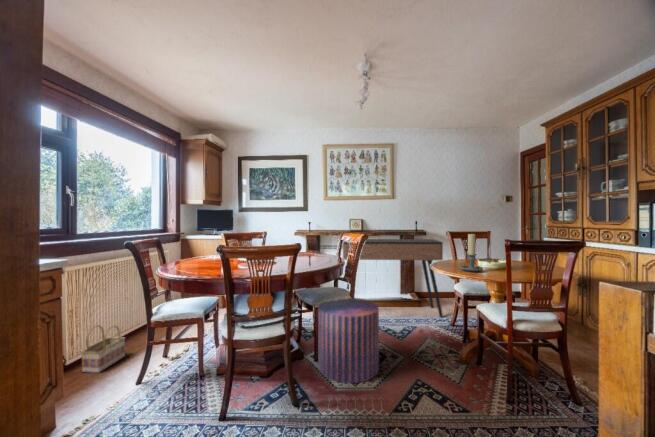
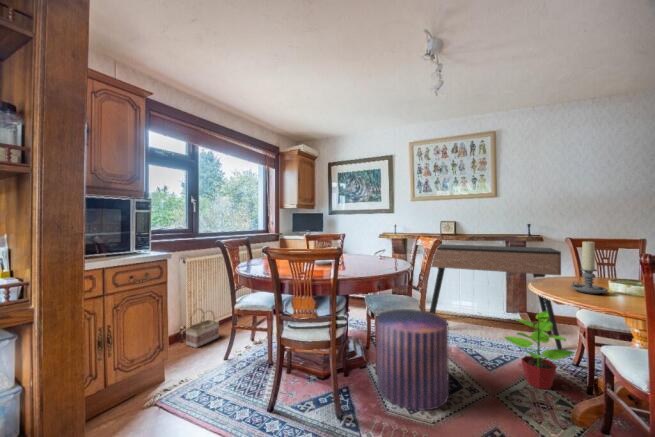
potted plant: none [410,287,457,348] -> present [504,311,575,389]

